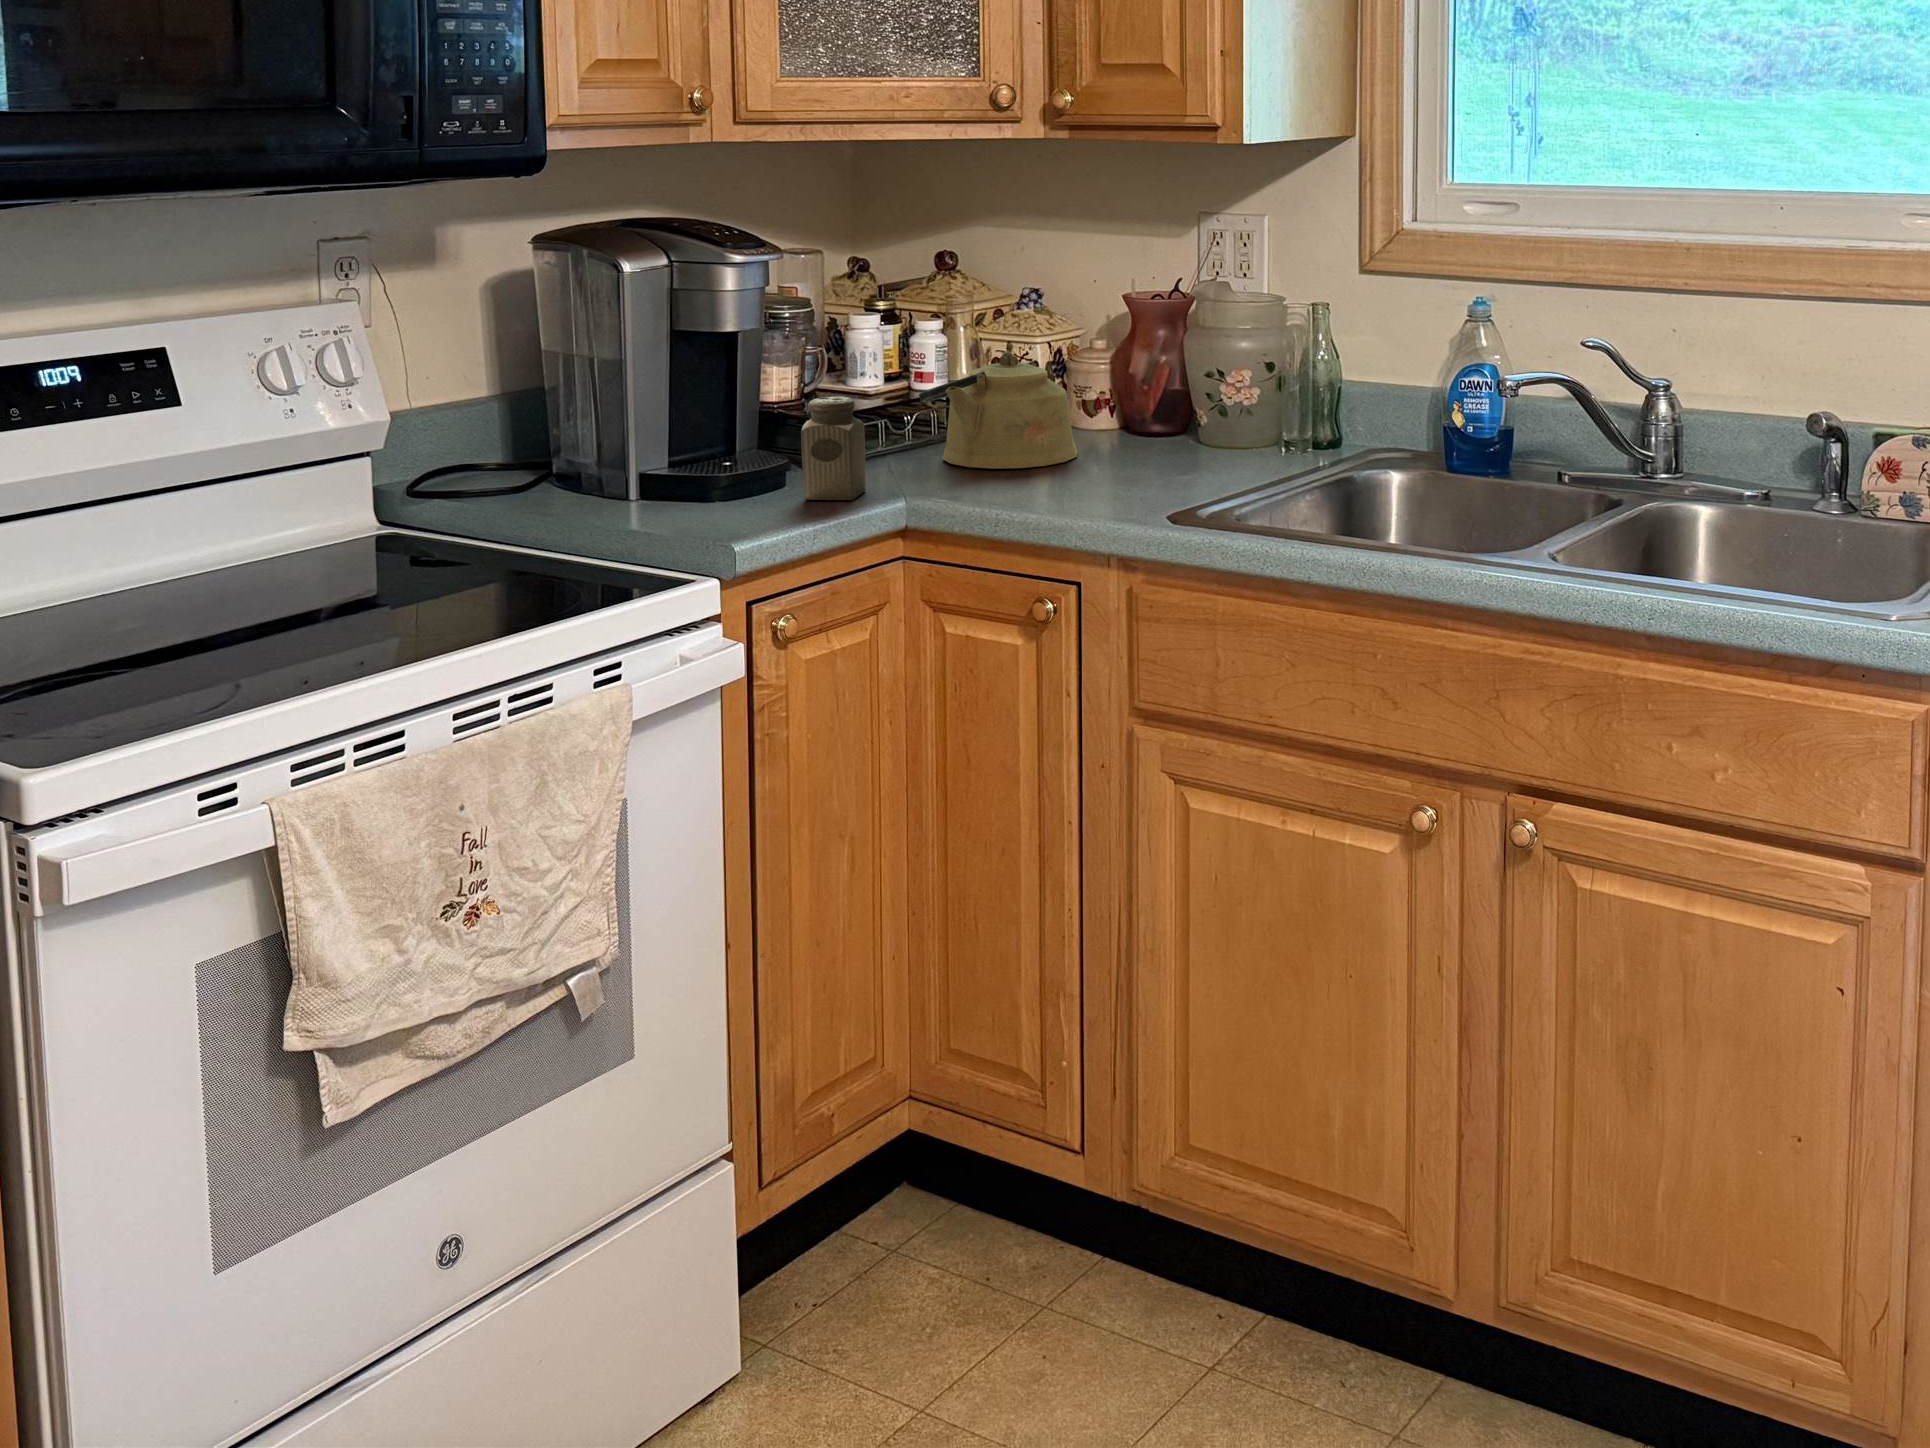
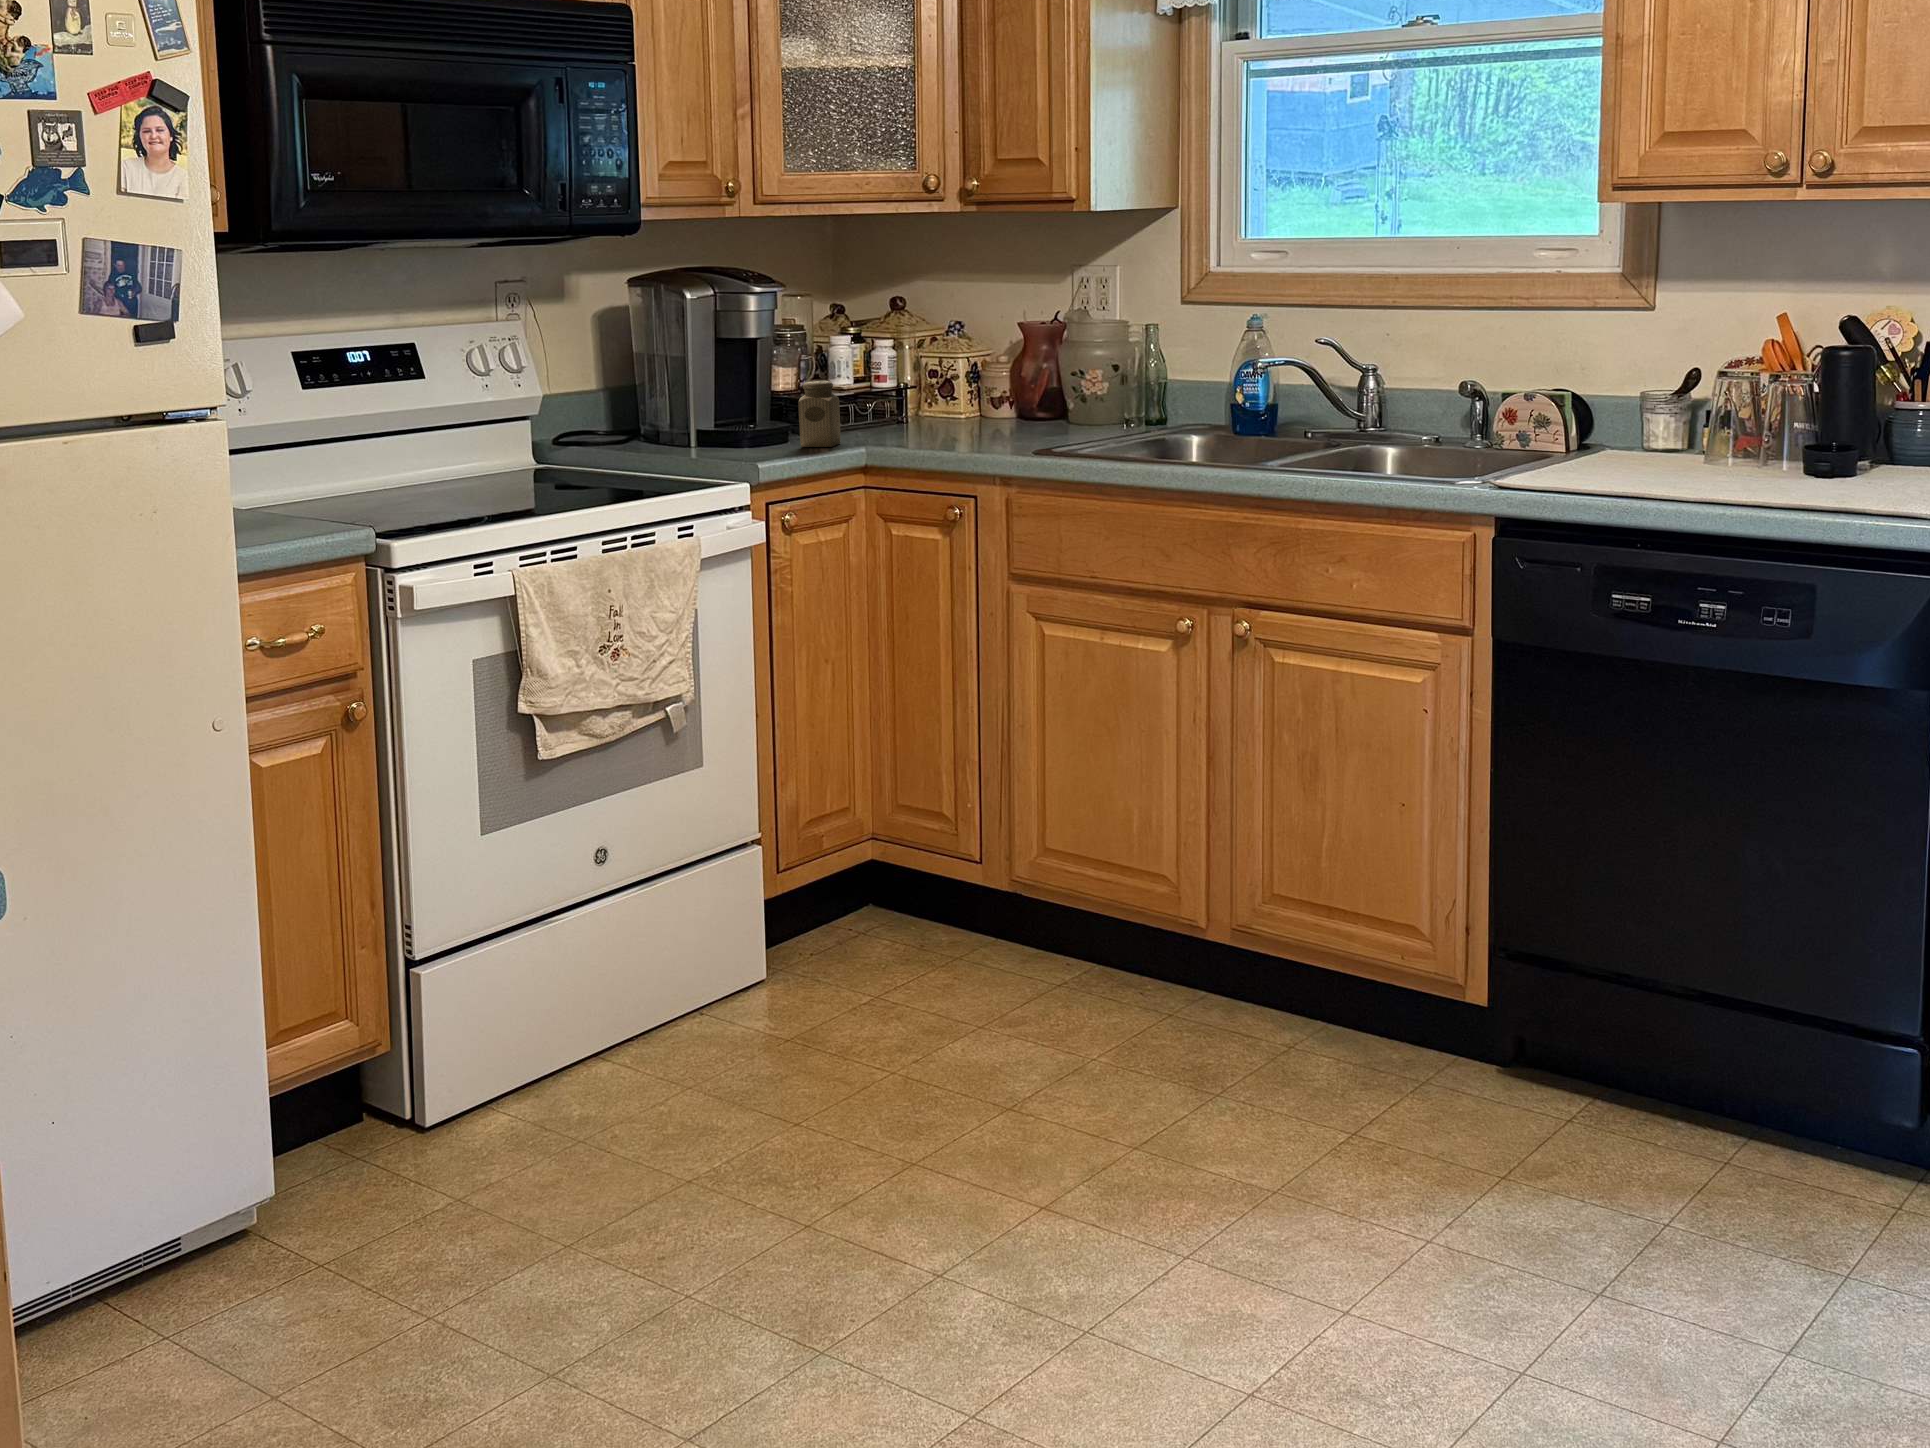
kettle: present [919,351,1077,469] -> none [876,356,983,433]

